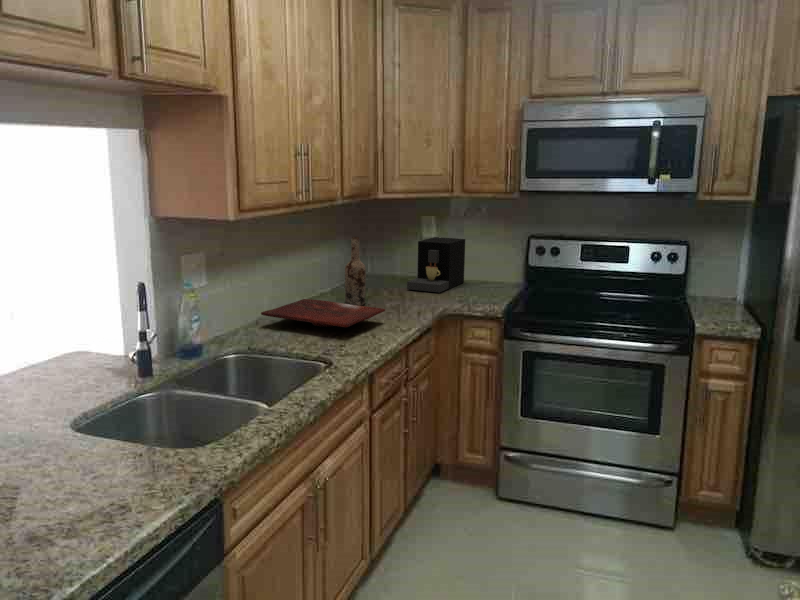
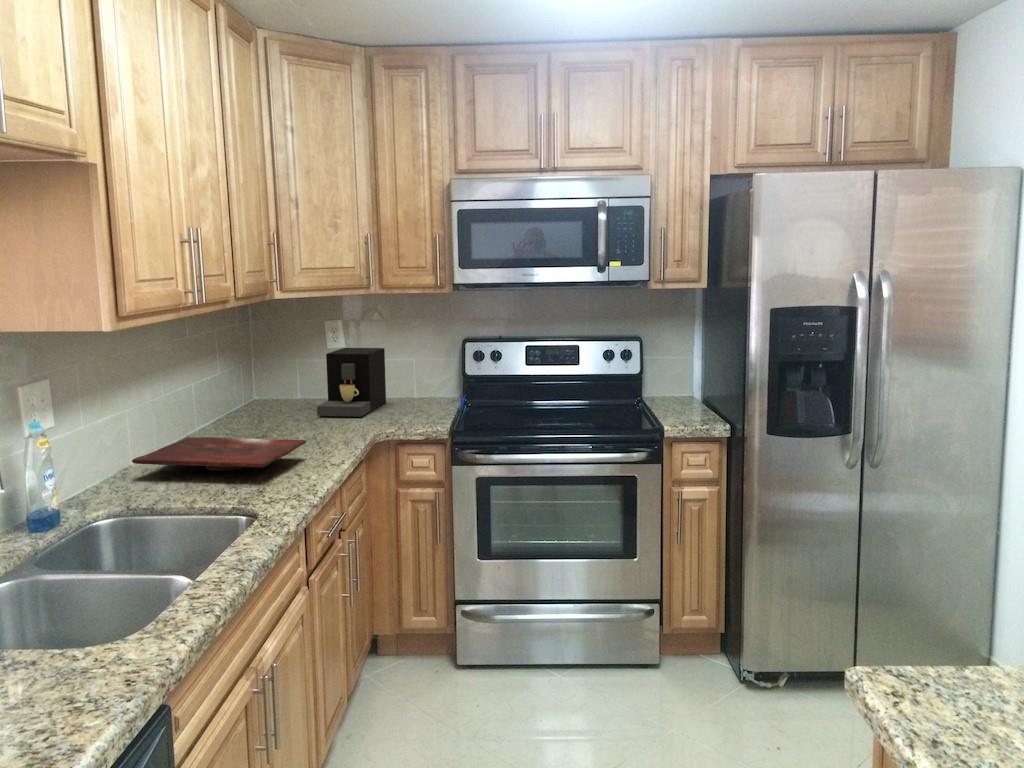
wine bottle: present [345,237,366,306] -> none [239,351,269,442]

